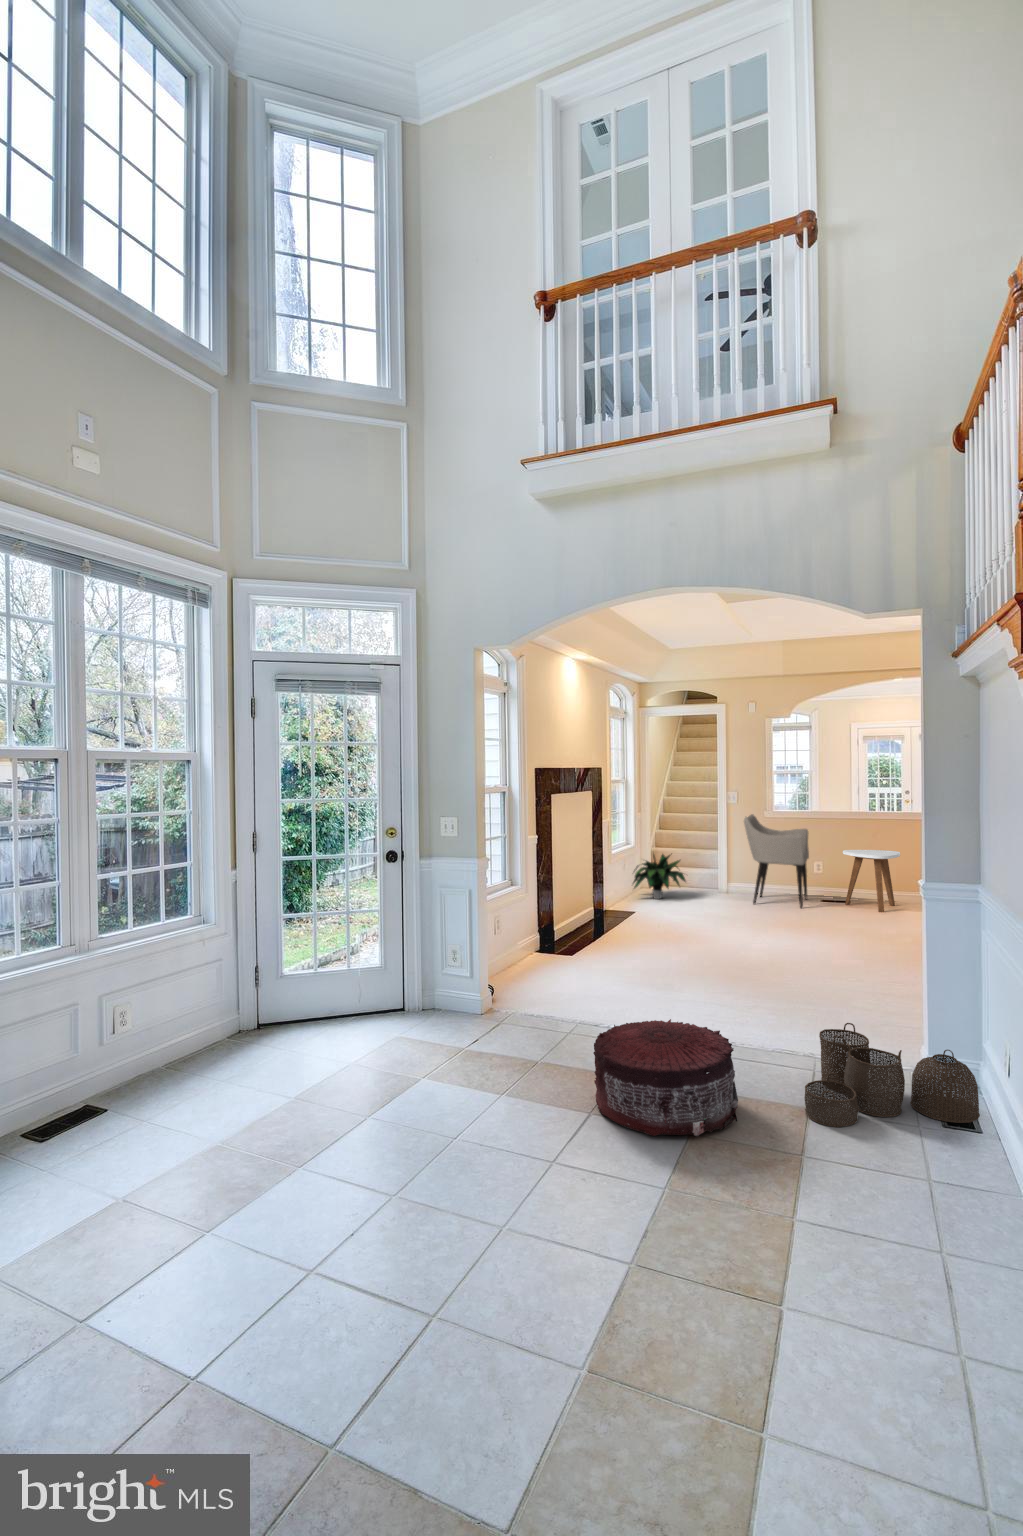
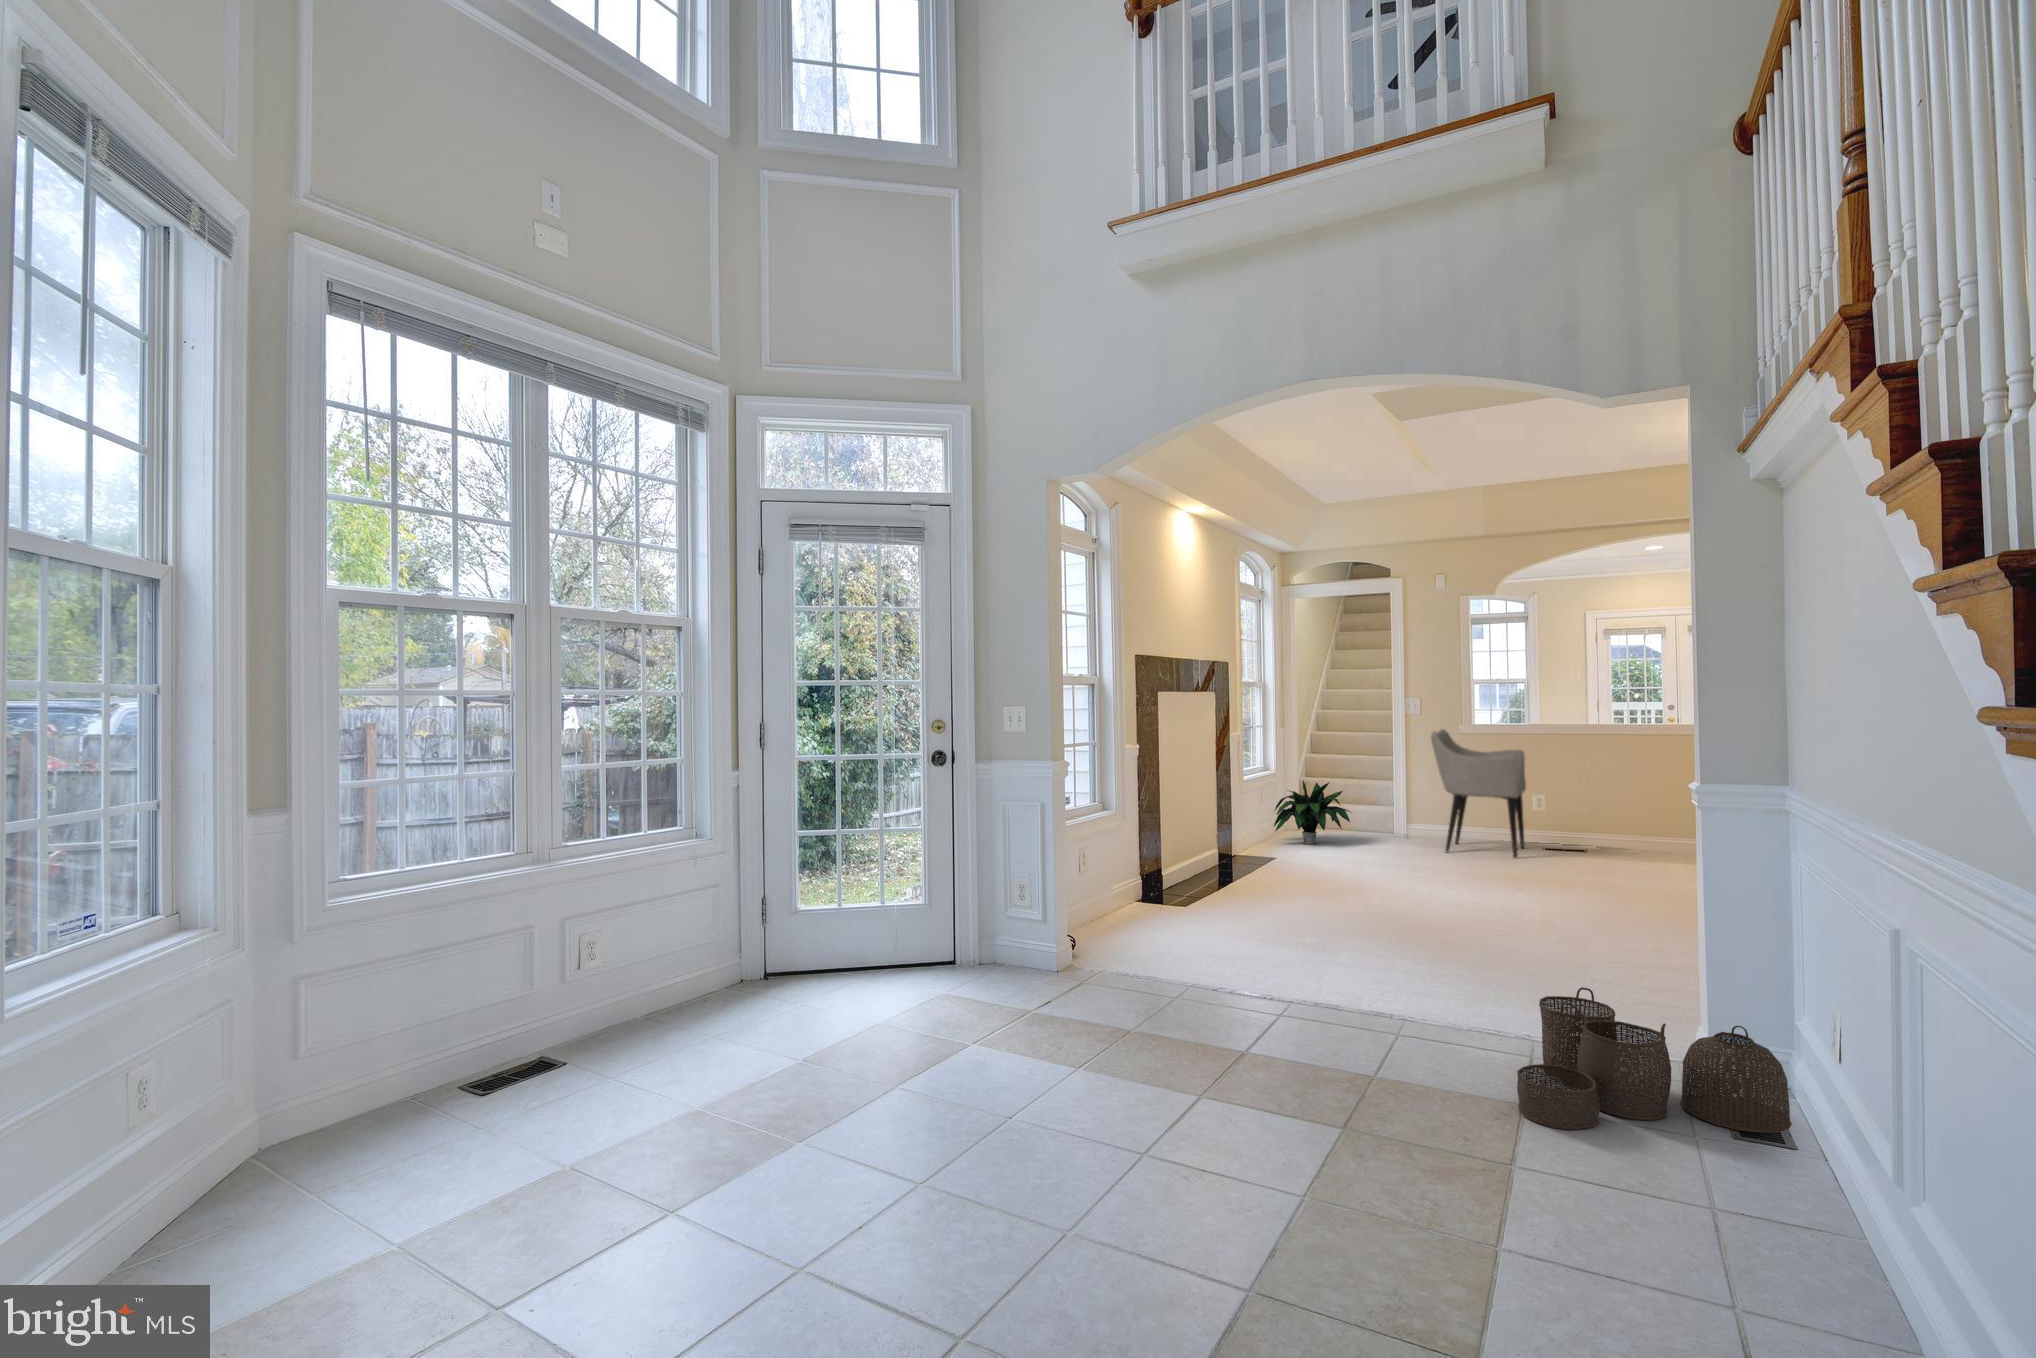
side table: present [843,850,900,912] -> none [1576,778,1661,865]
pouf: present [594,1019,738,1136] -> none [1208,973,1417,1131]

